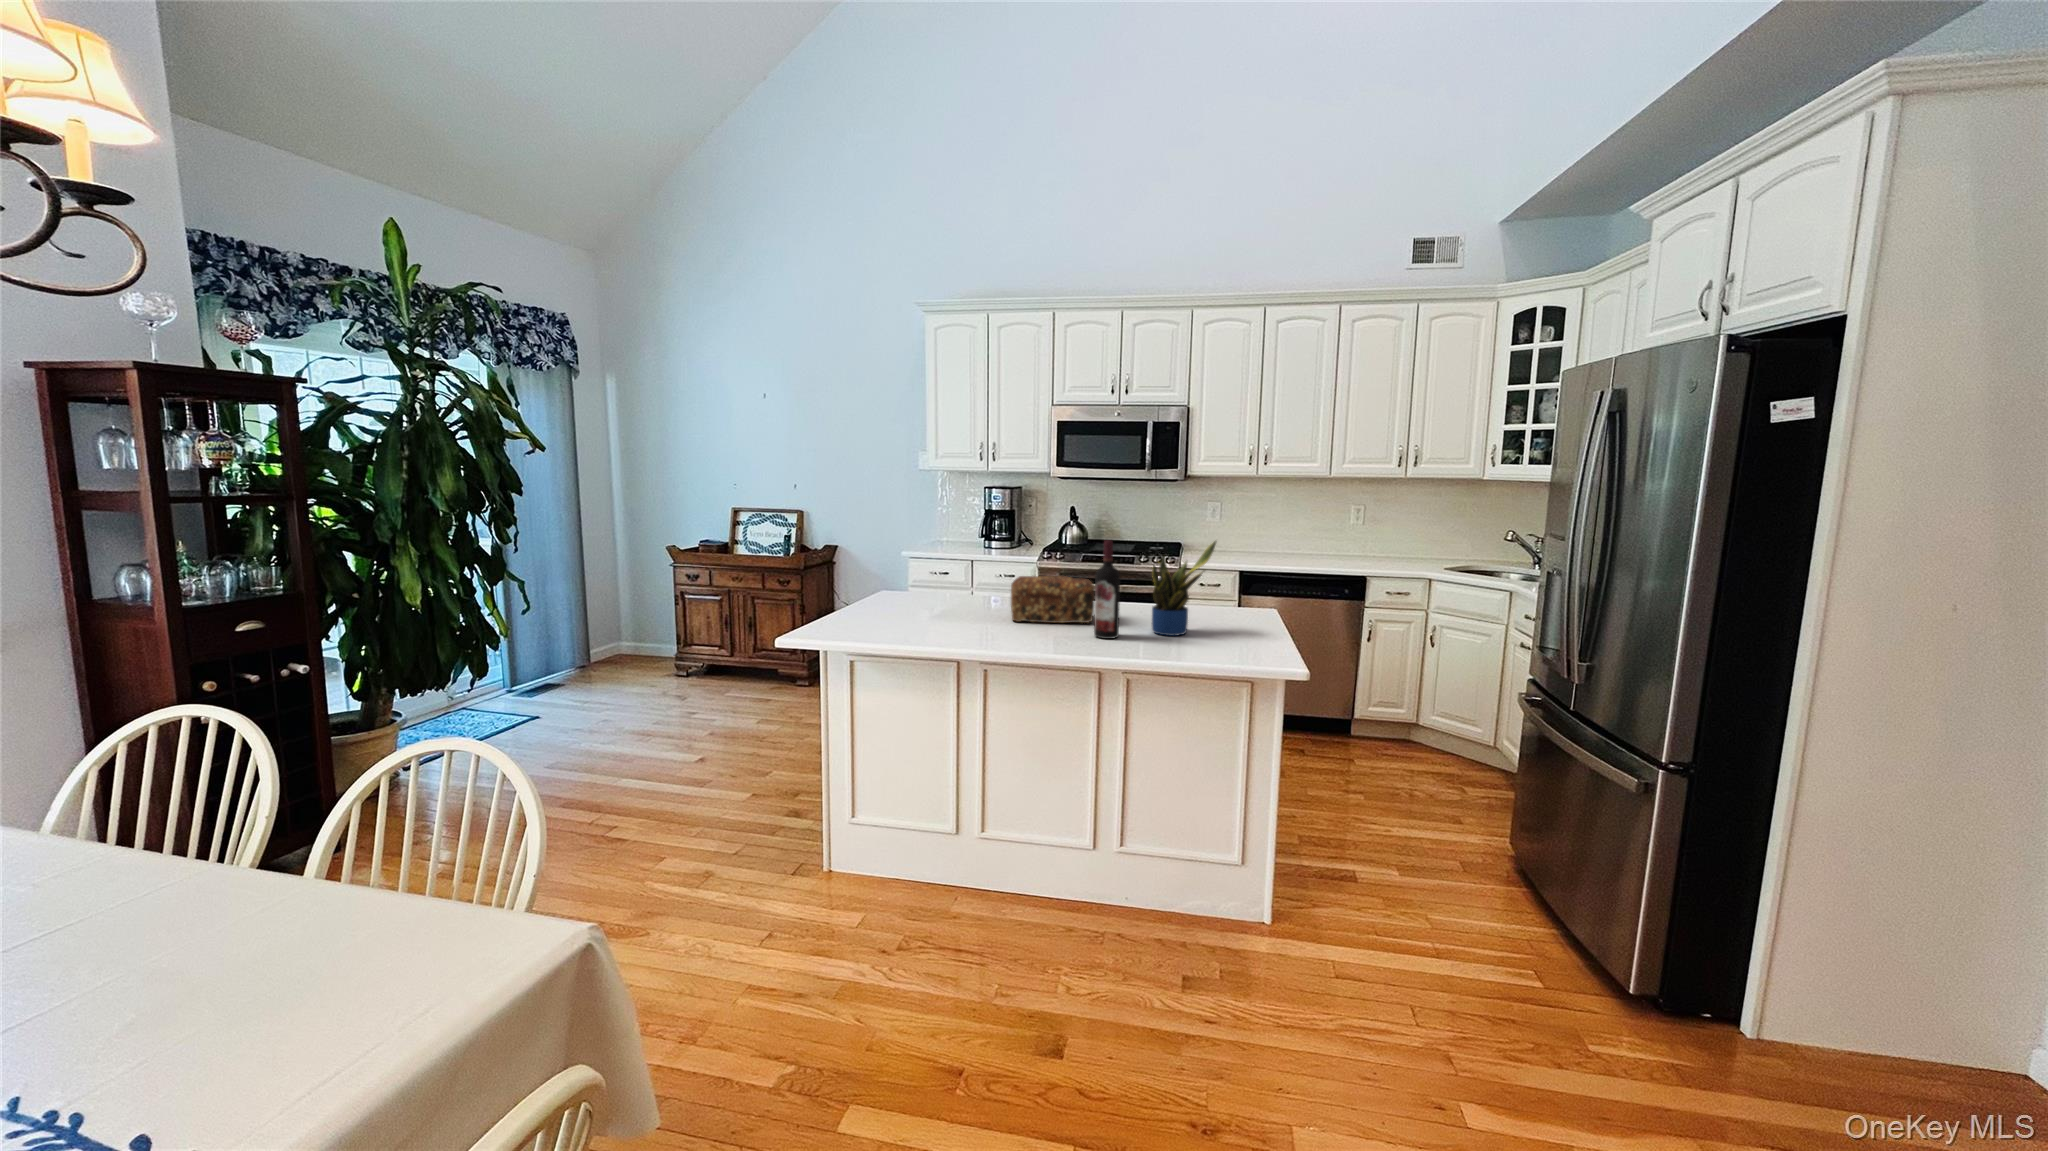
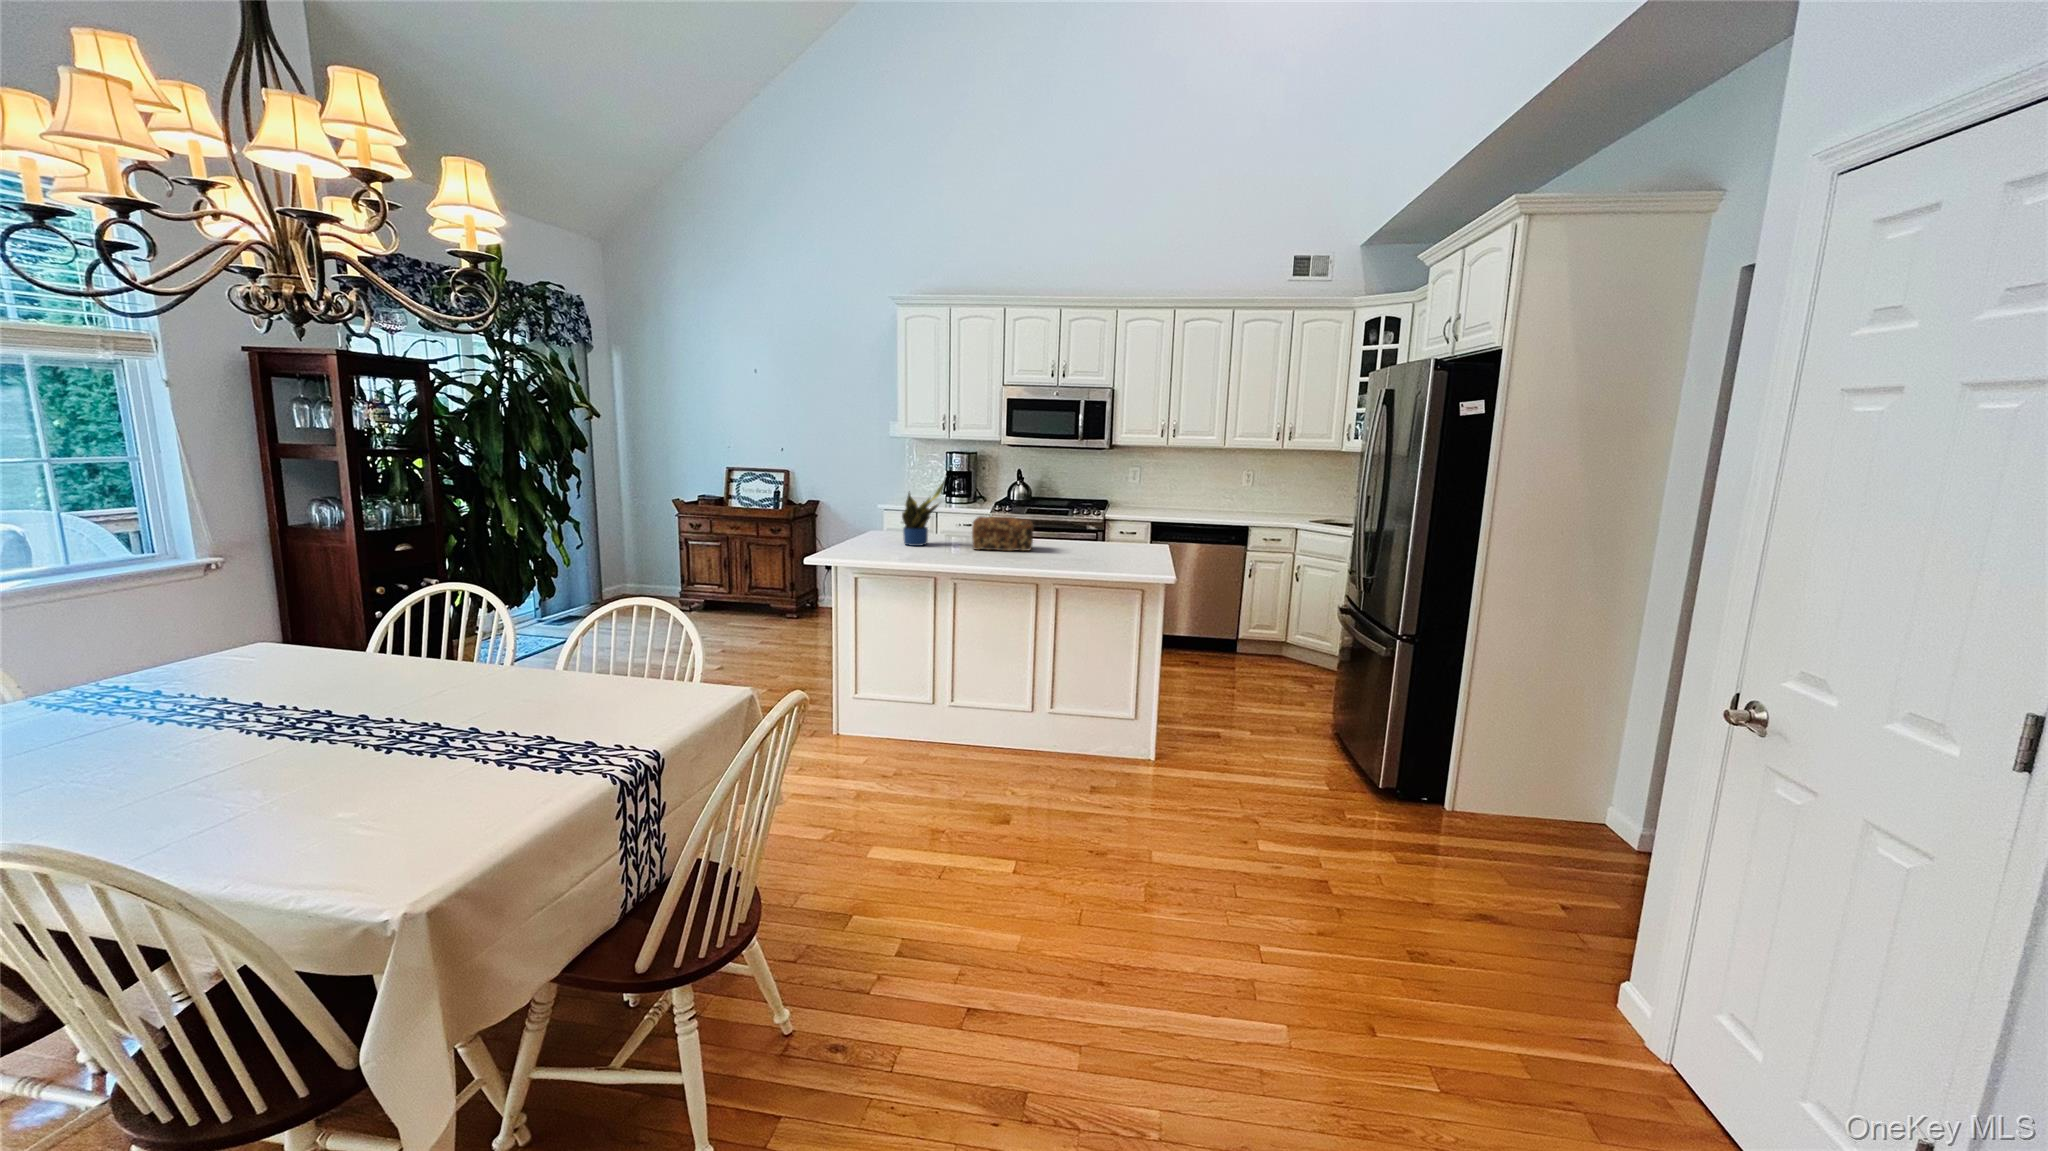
wine bottle: present [1094,540,1120,639] -> none [1032,489,1051,560]
potted plant: present [1152,541,1216,636] -> present [902,483,944,546]

